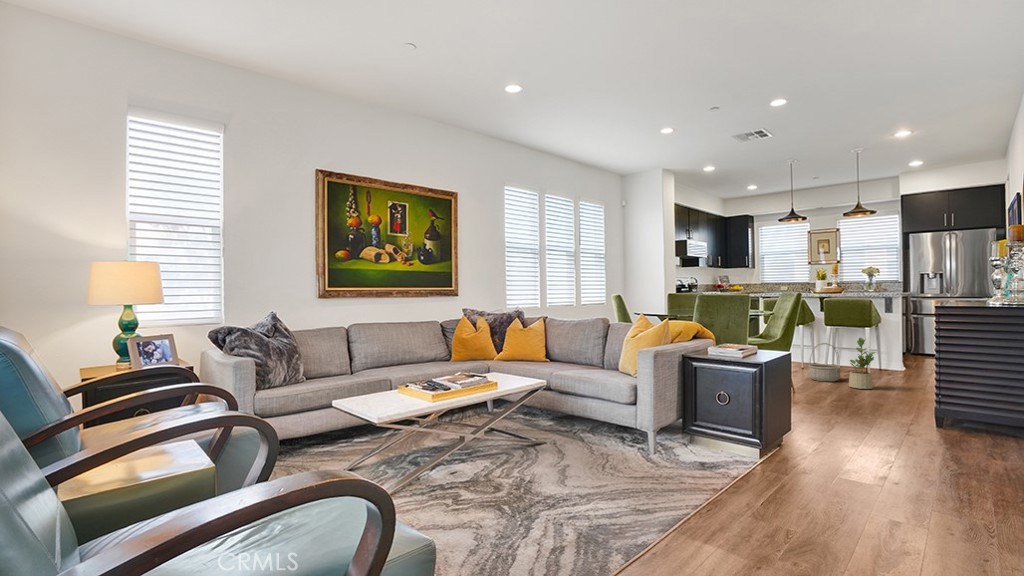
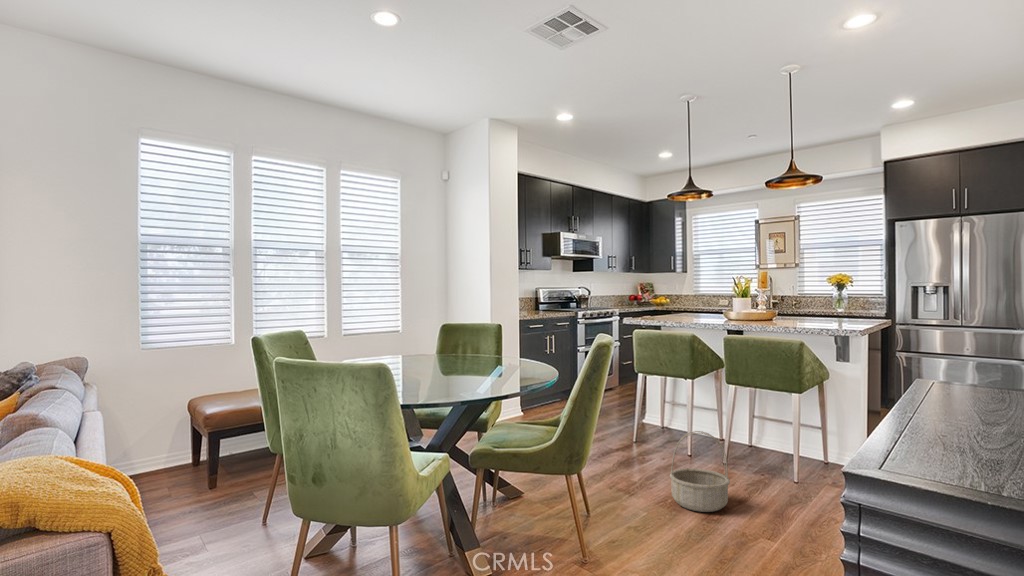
potted plant: present [849,338,875,389] -> none [731,435,787,551]

